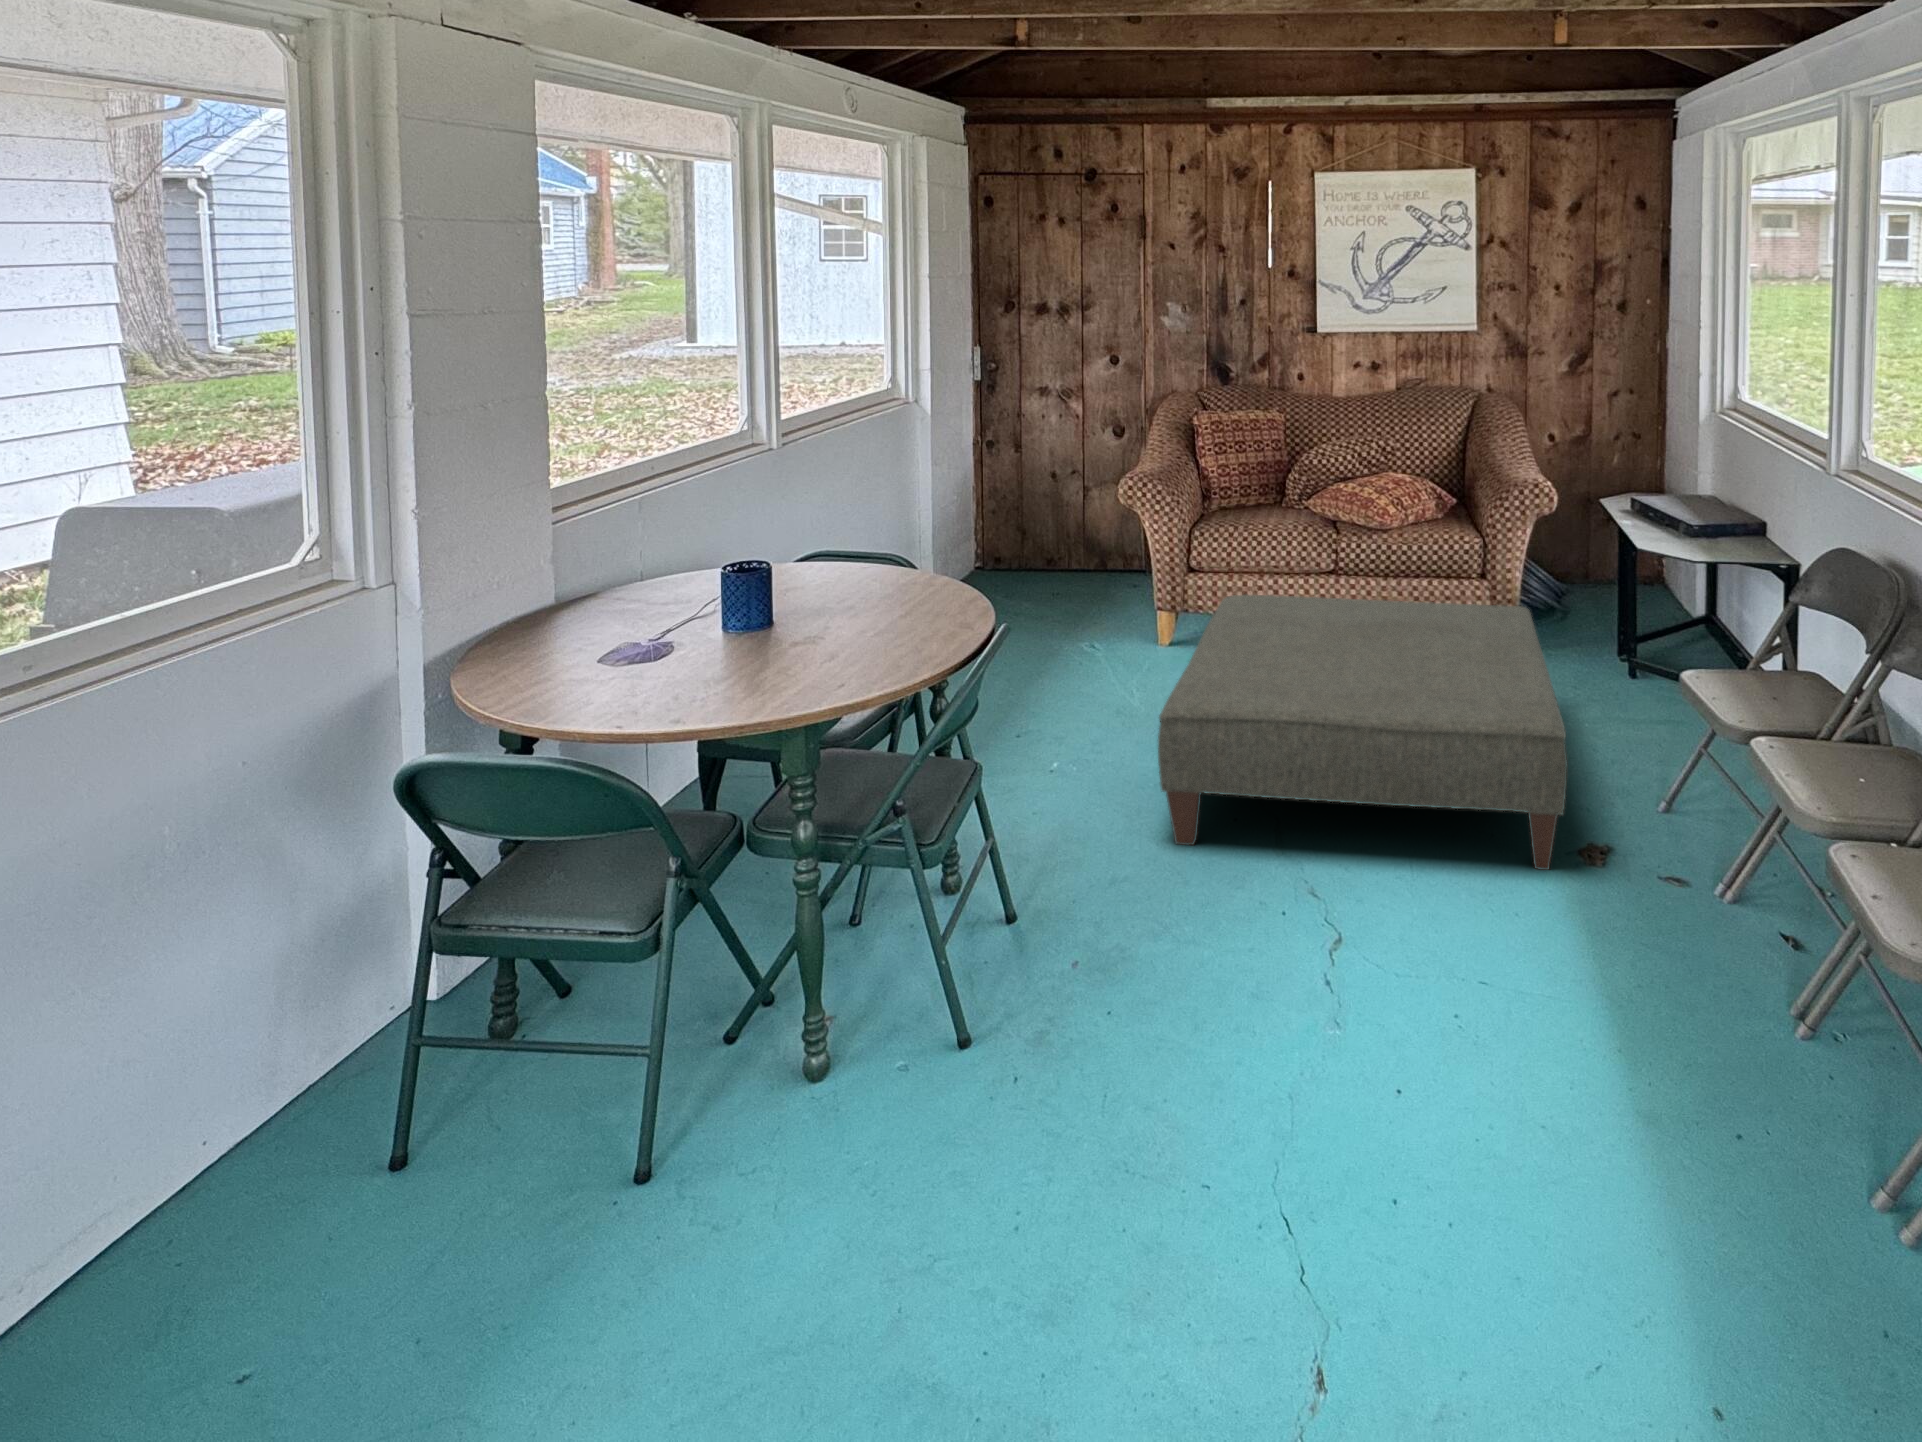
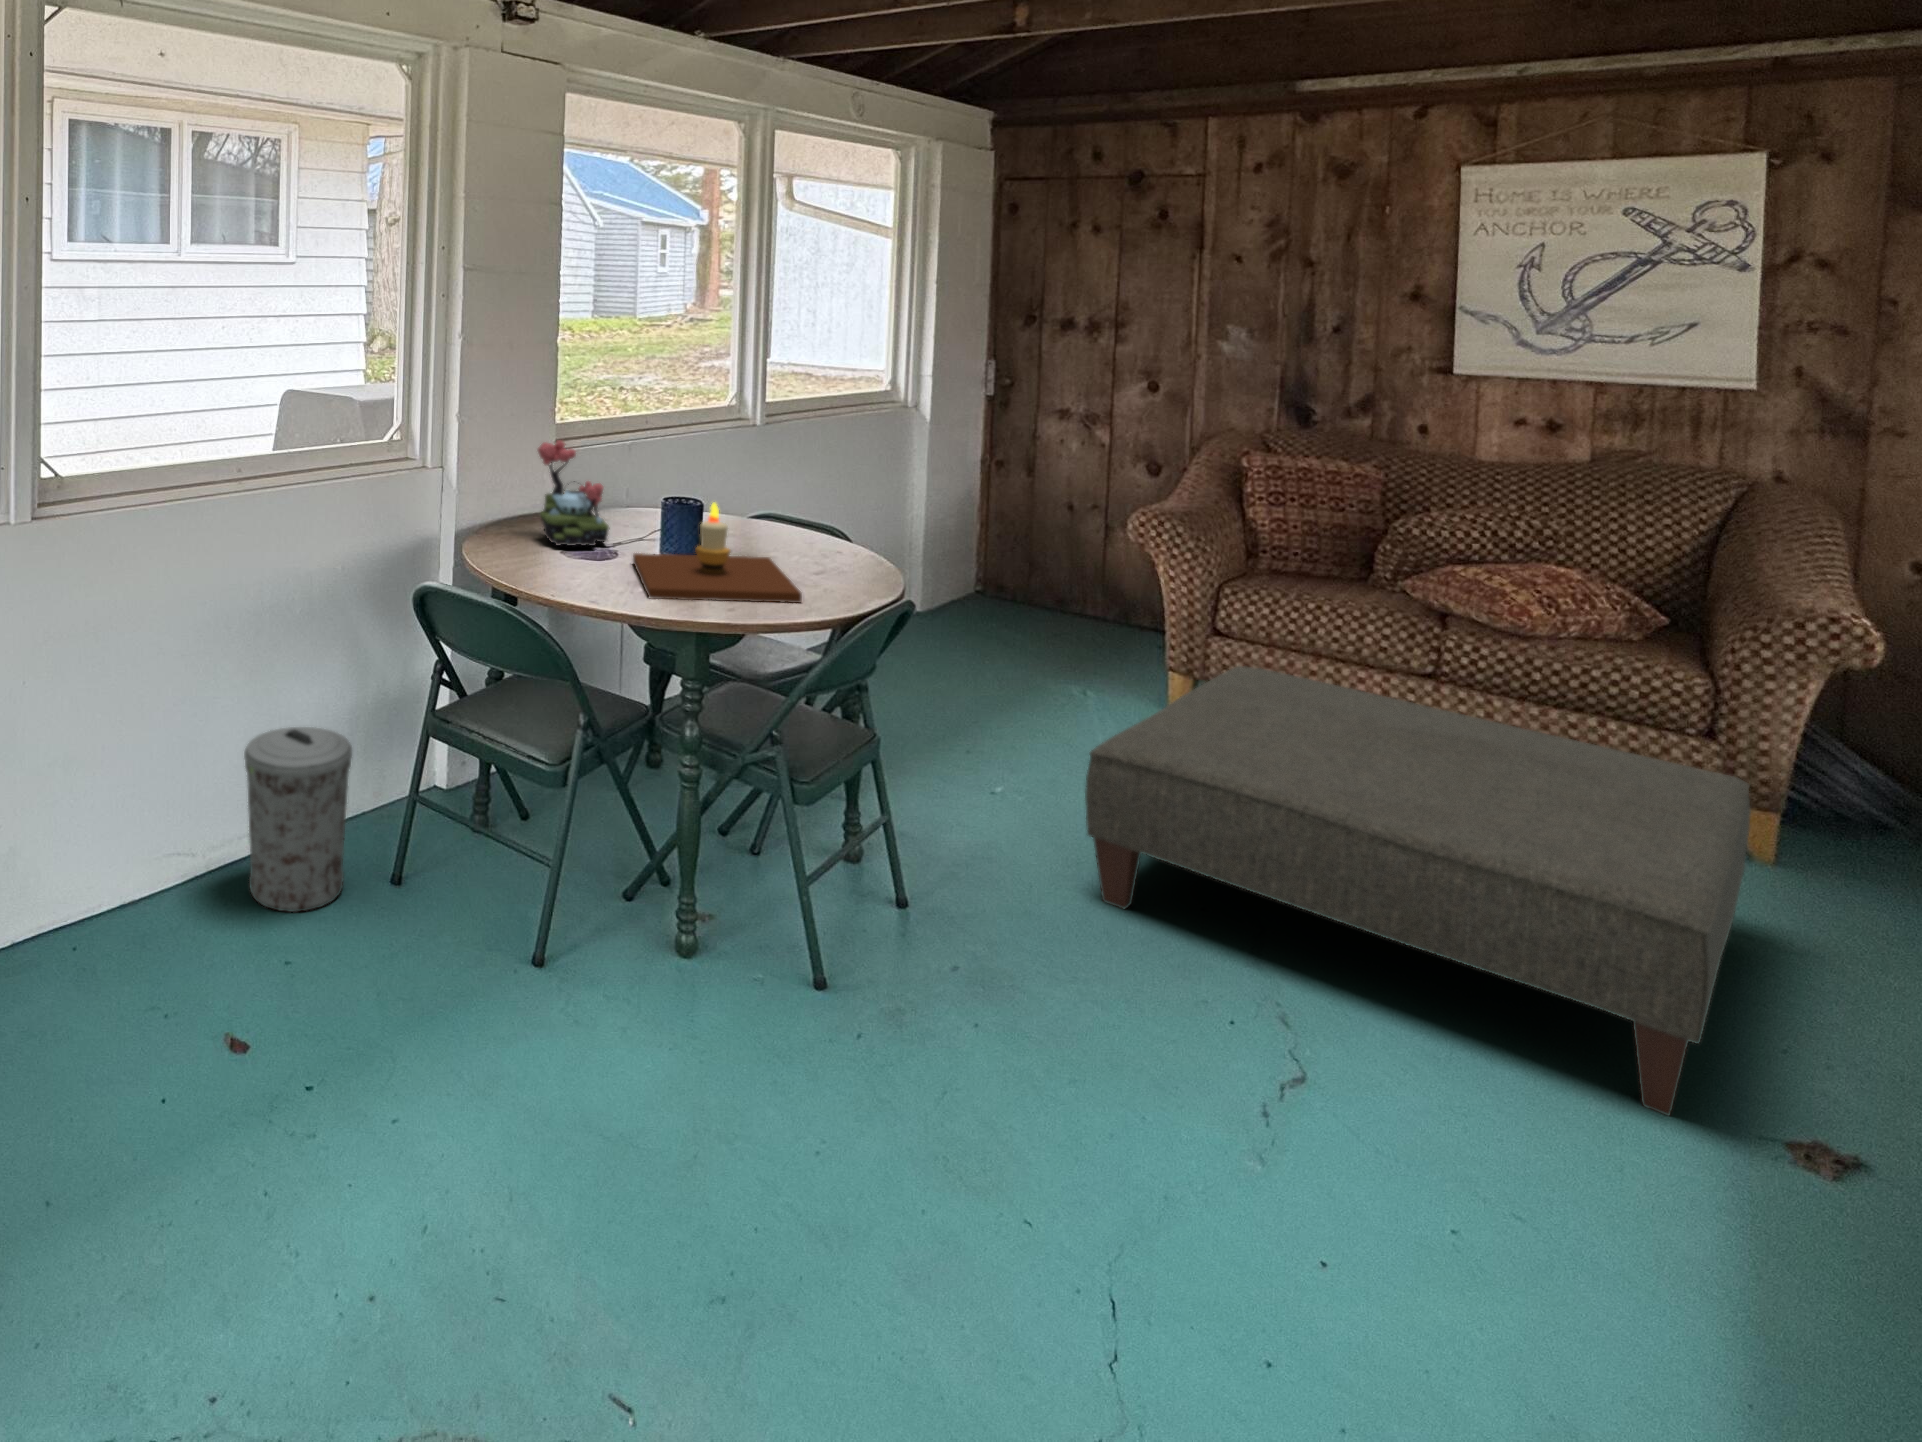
plant: none [540,514,654,650] -> present [538,440,609,546]
candle: none [695,565,914,700] -> present [633,503,802,603]
trash can: none [64,1015,290,1343] -> present [244,727,352,912]

